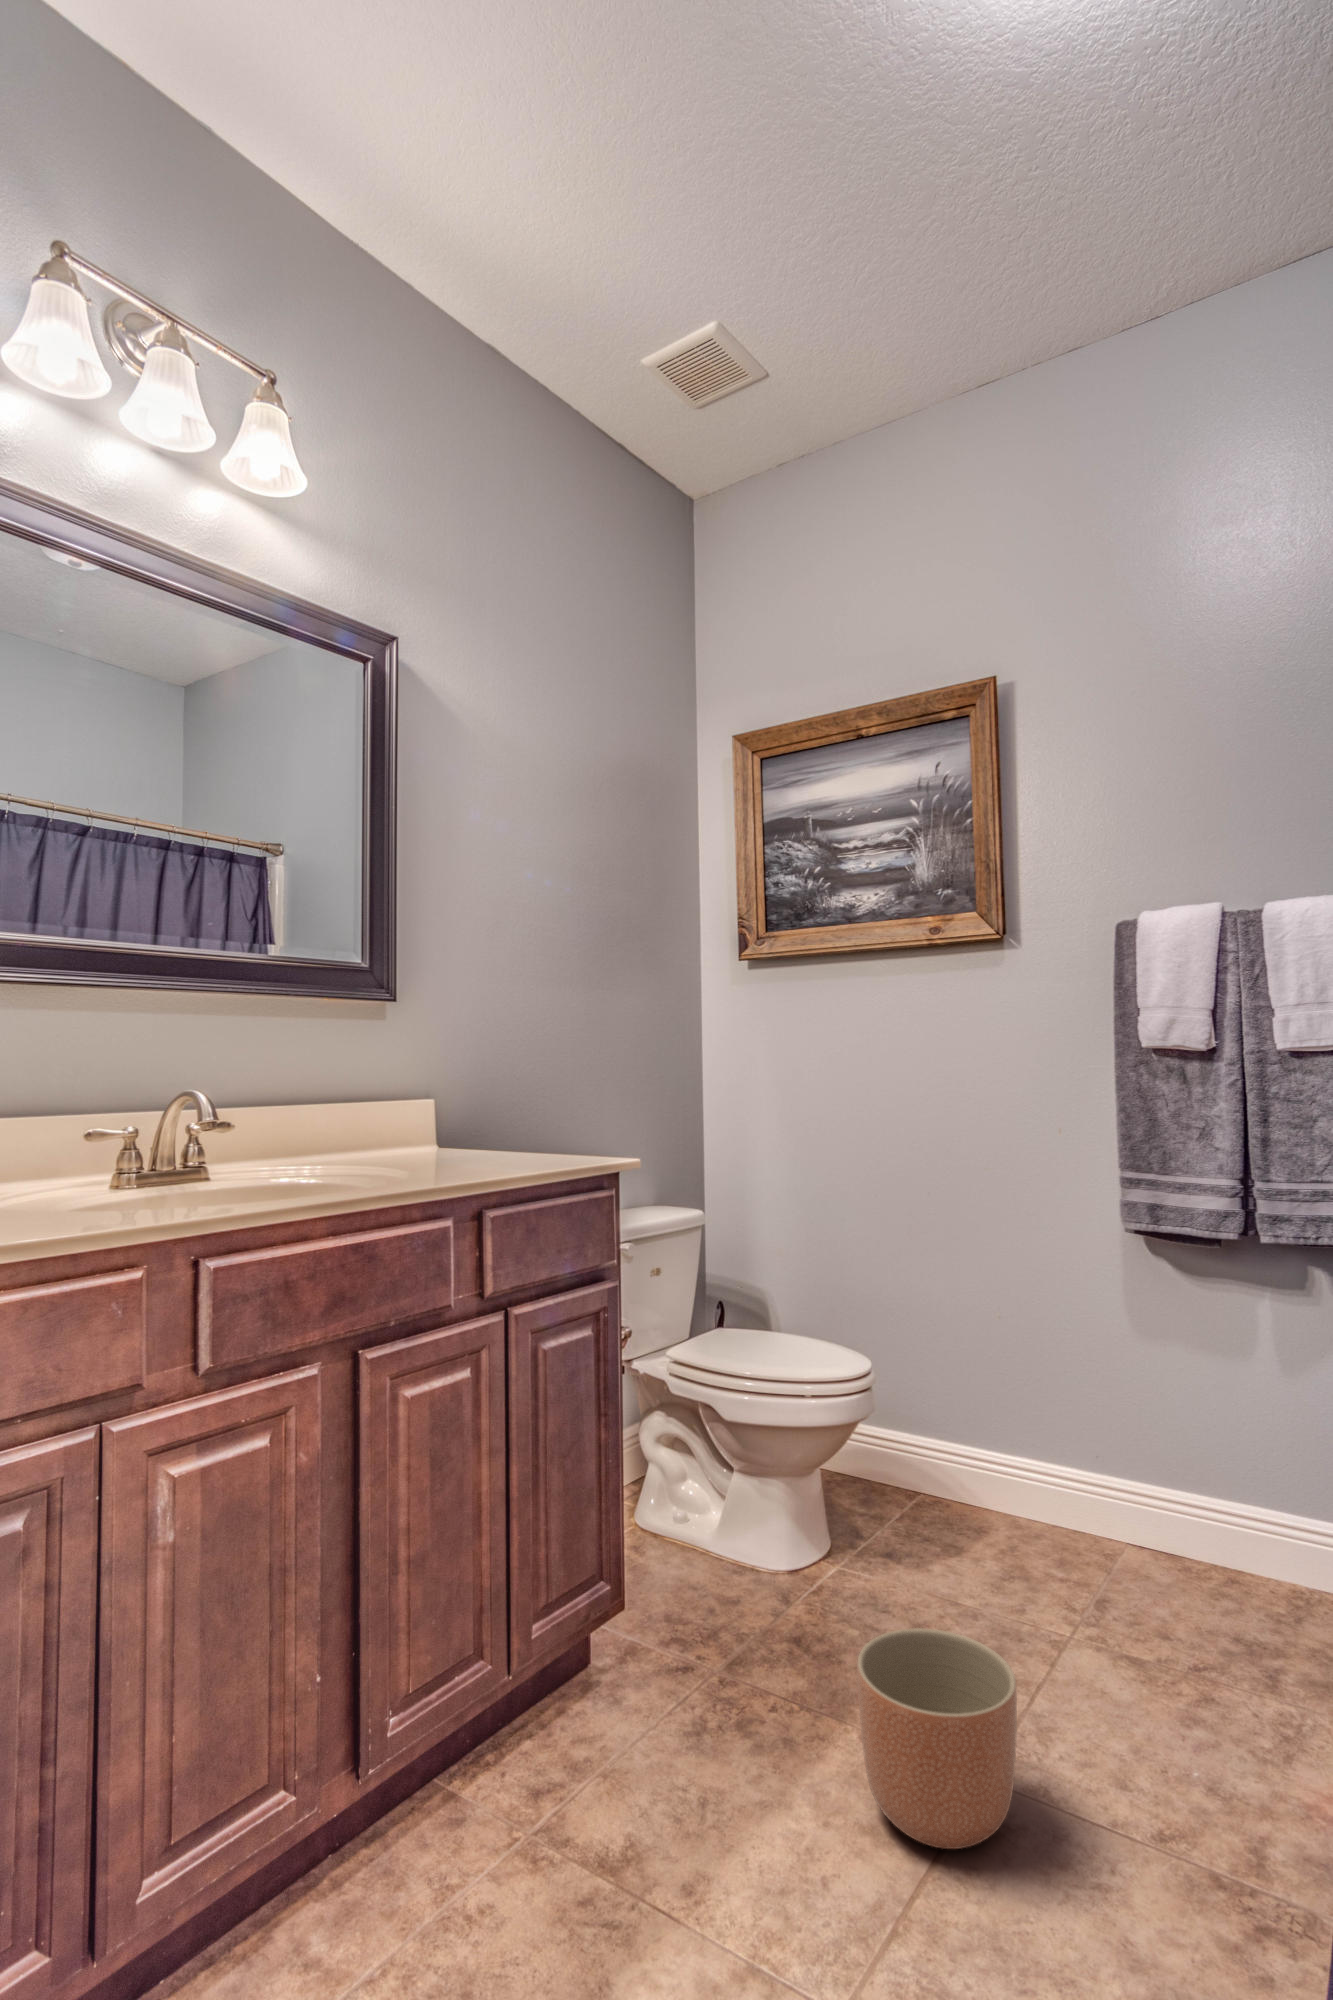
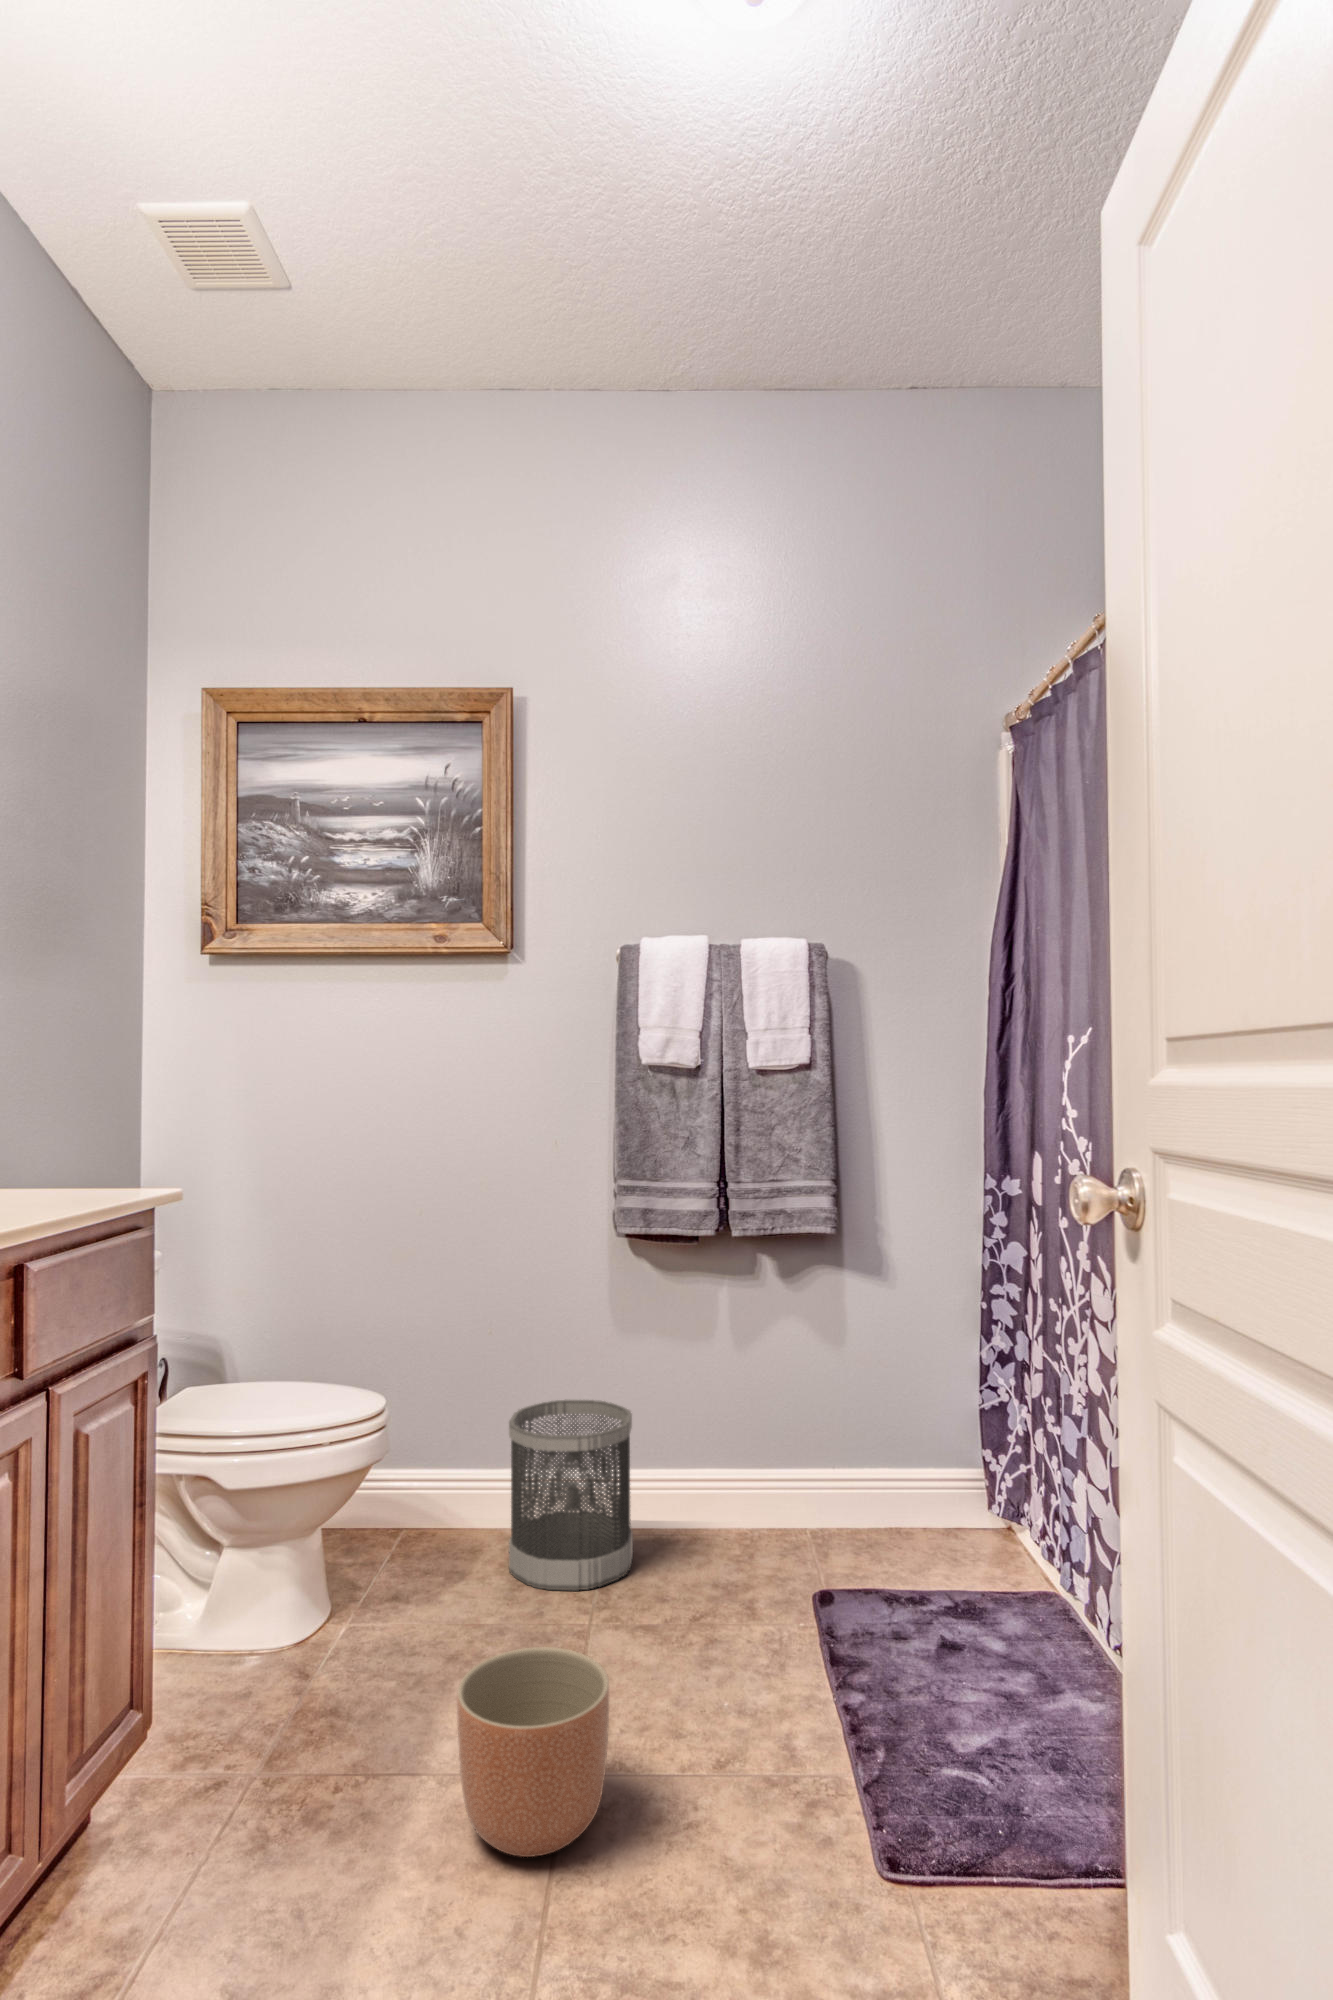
wastebasket: none [1004,1394,1149,1600] -> present [509,1400,633,1591]

